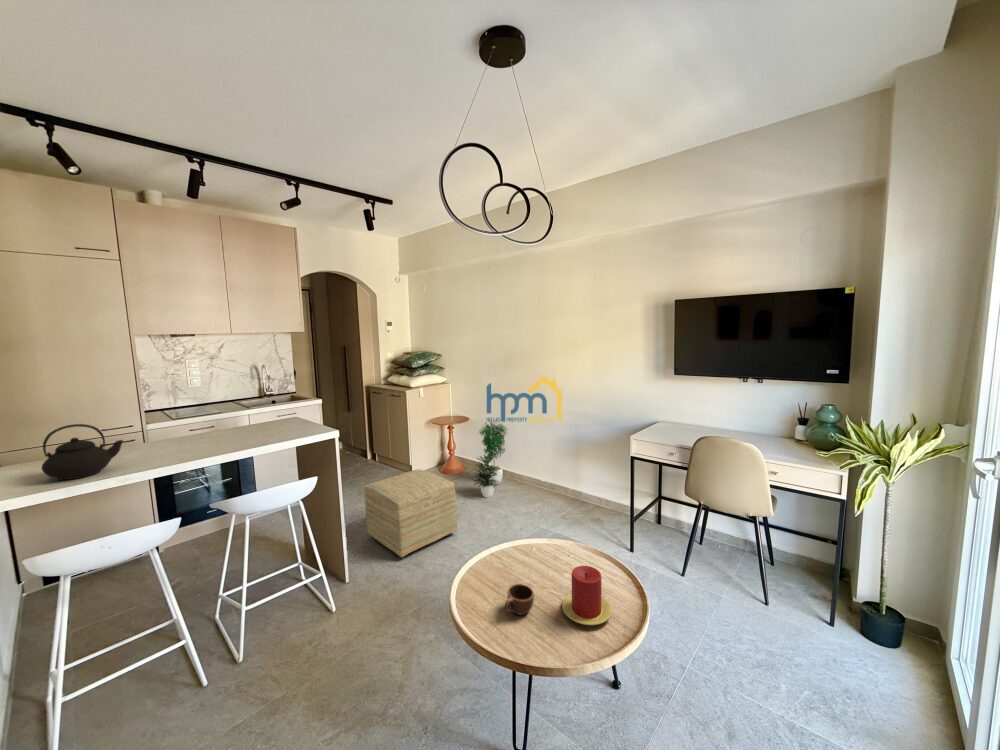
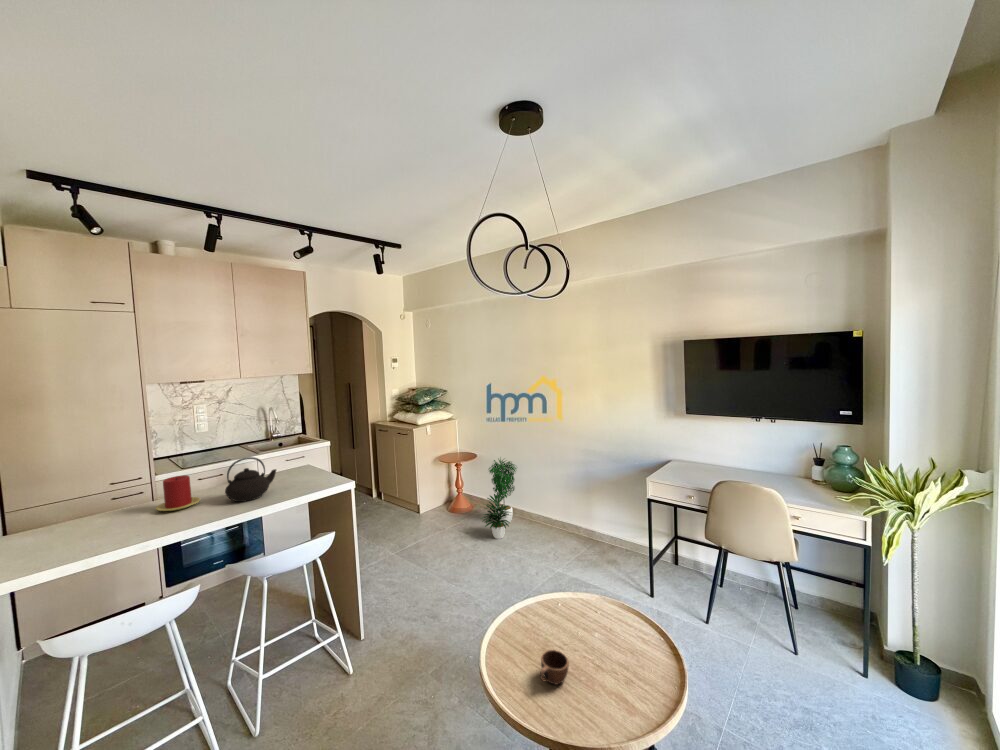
teapot: present [42,424,123,480] -> present [225,457,276,502]
ottoman: present [365,469,457,557] -> none [377,513,471,610]
candle: present [562,566,612,625] -> present [156,475,200,511]

